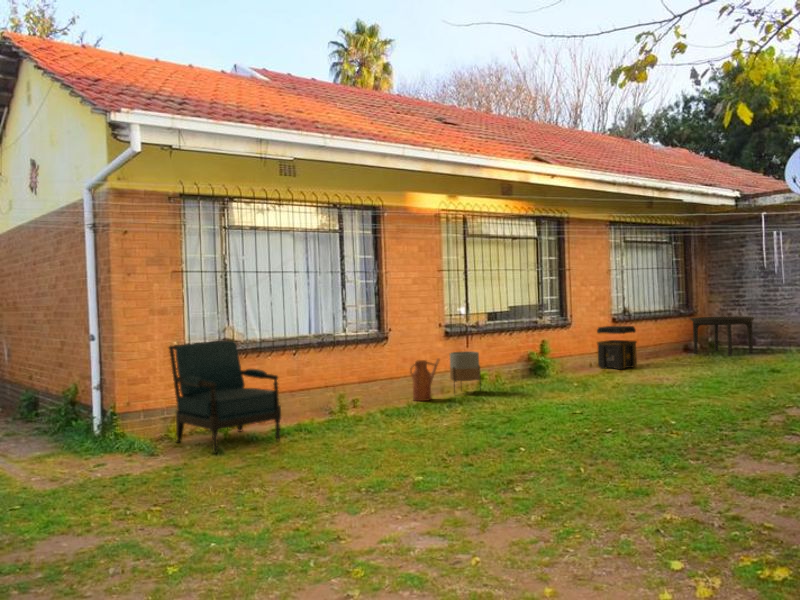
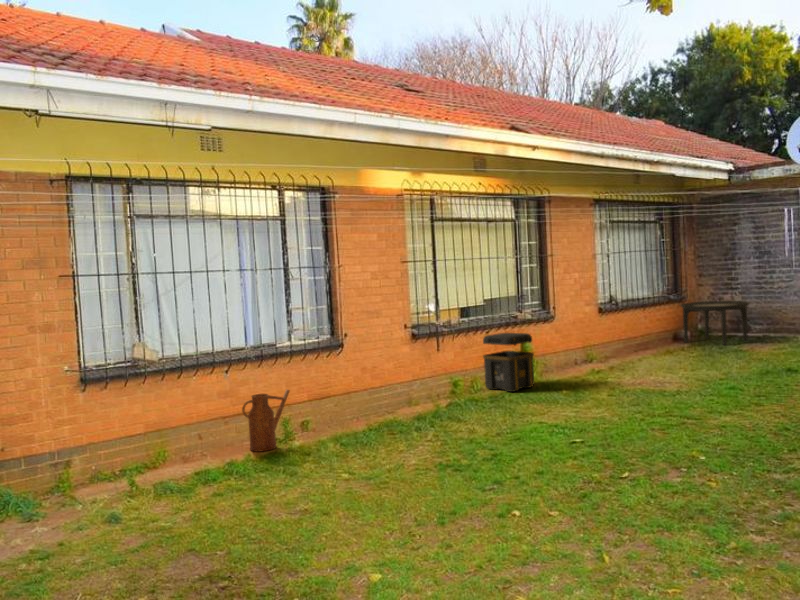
toolbox: present [597,326,637,369] -> present [483,333,534,392]
chair: present [169,341,281,453] -> none [52,361,202,520]
planter: present [450,351,481,387] -> none [418,356,456,409]
watering can: present [410,359,439,401] -> present [242,389,289,451]

